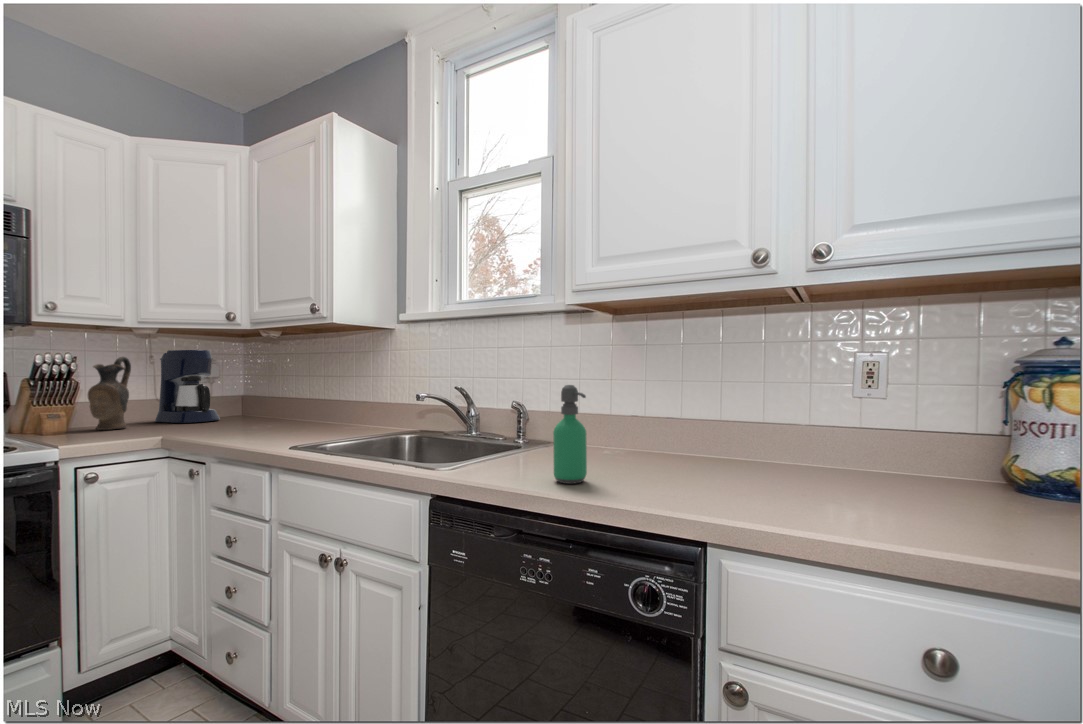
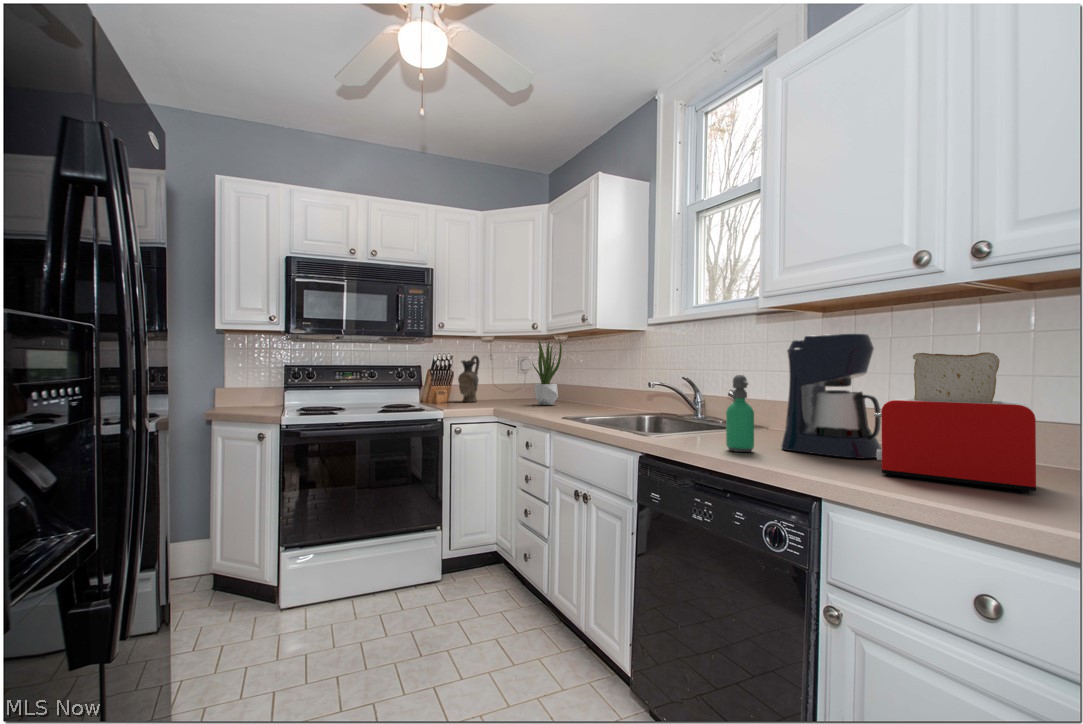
potted plant: none [228,334,276,427] -> present [533,340,562,405]
coffee maker: present [155,350,220,423] -> present [781,334,882,458]
toaster: none [726,359,885,504] -> present [874,352,1036,493]

